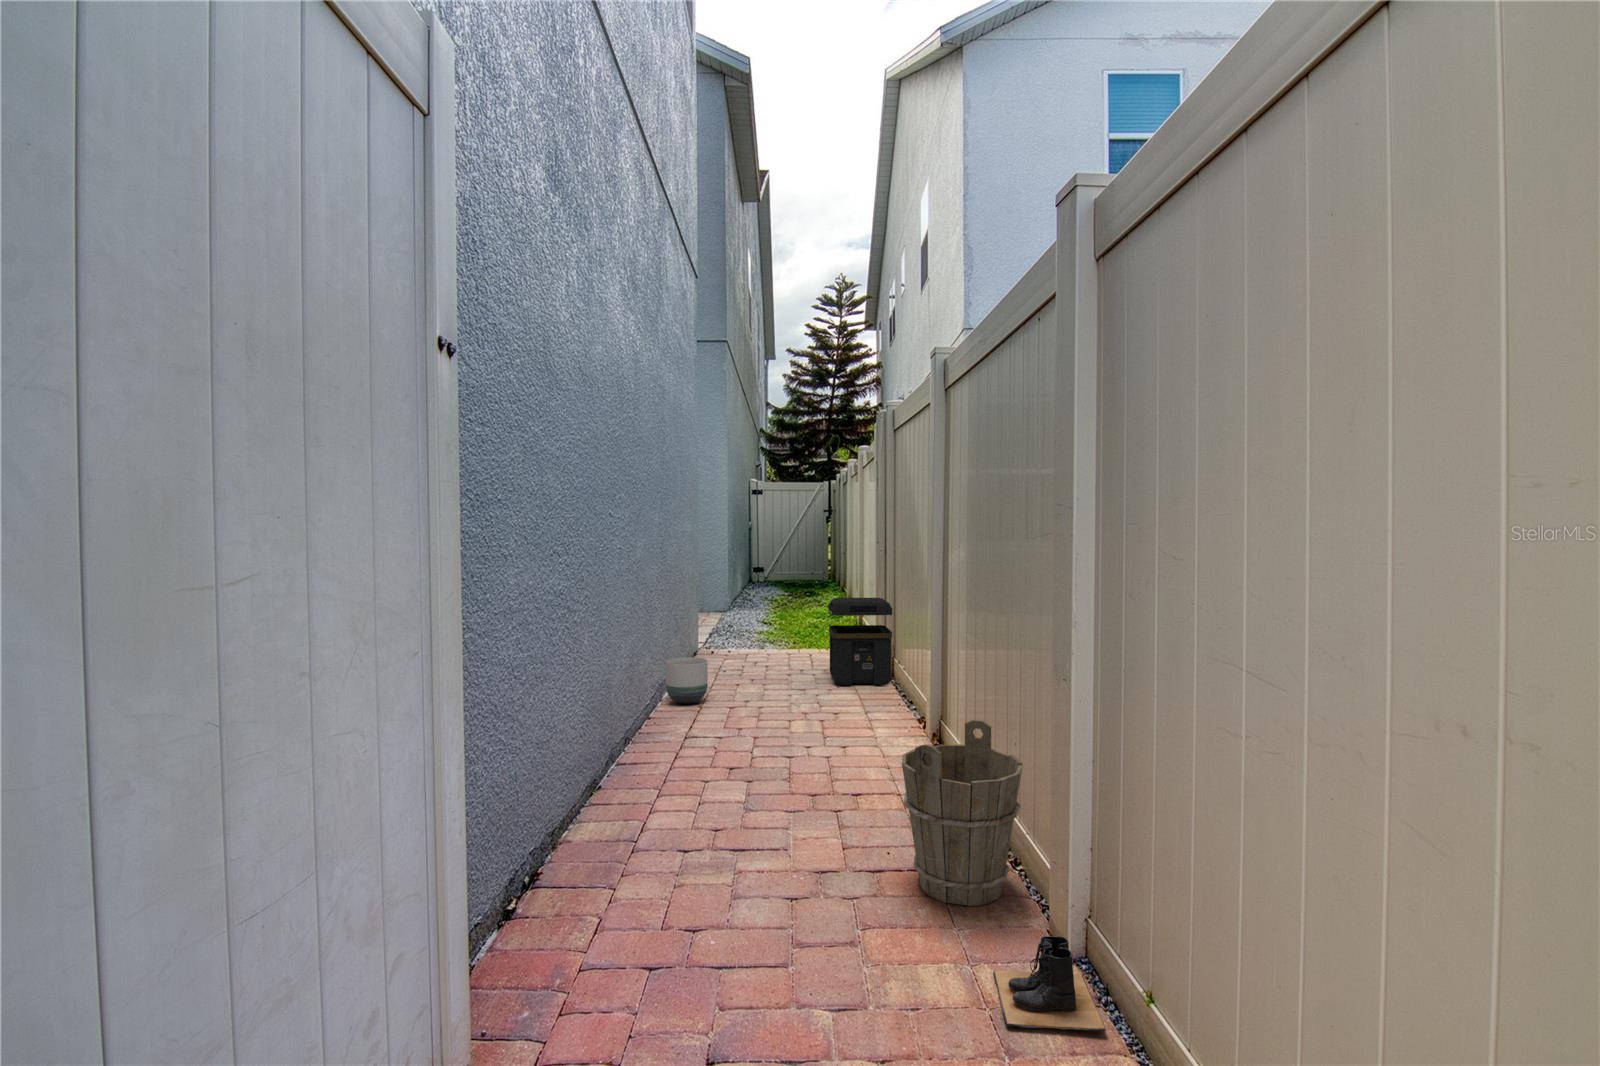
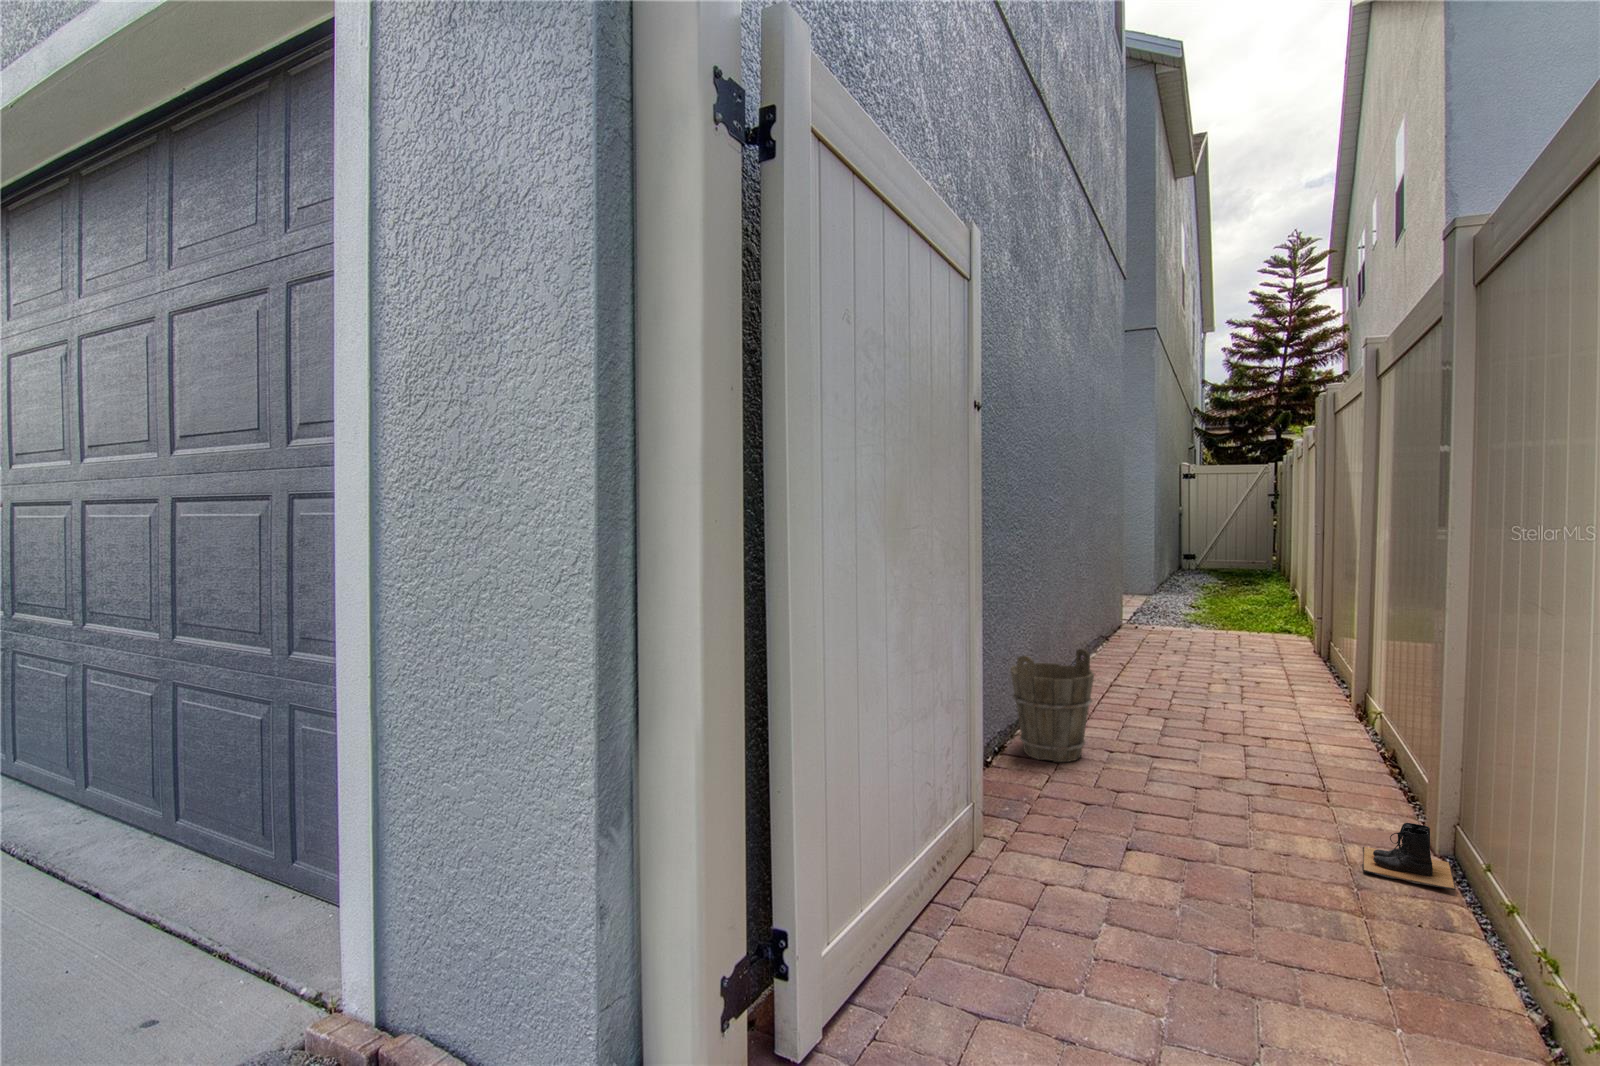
toolbox: present [828,598,892,686] -> none [1254,581,1326,666]
planter: present [666,657,708,704] -> none [1092,625,1130,663]
bucket: present [902,720,1023,906] -> present [1010,649,1094,762]

